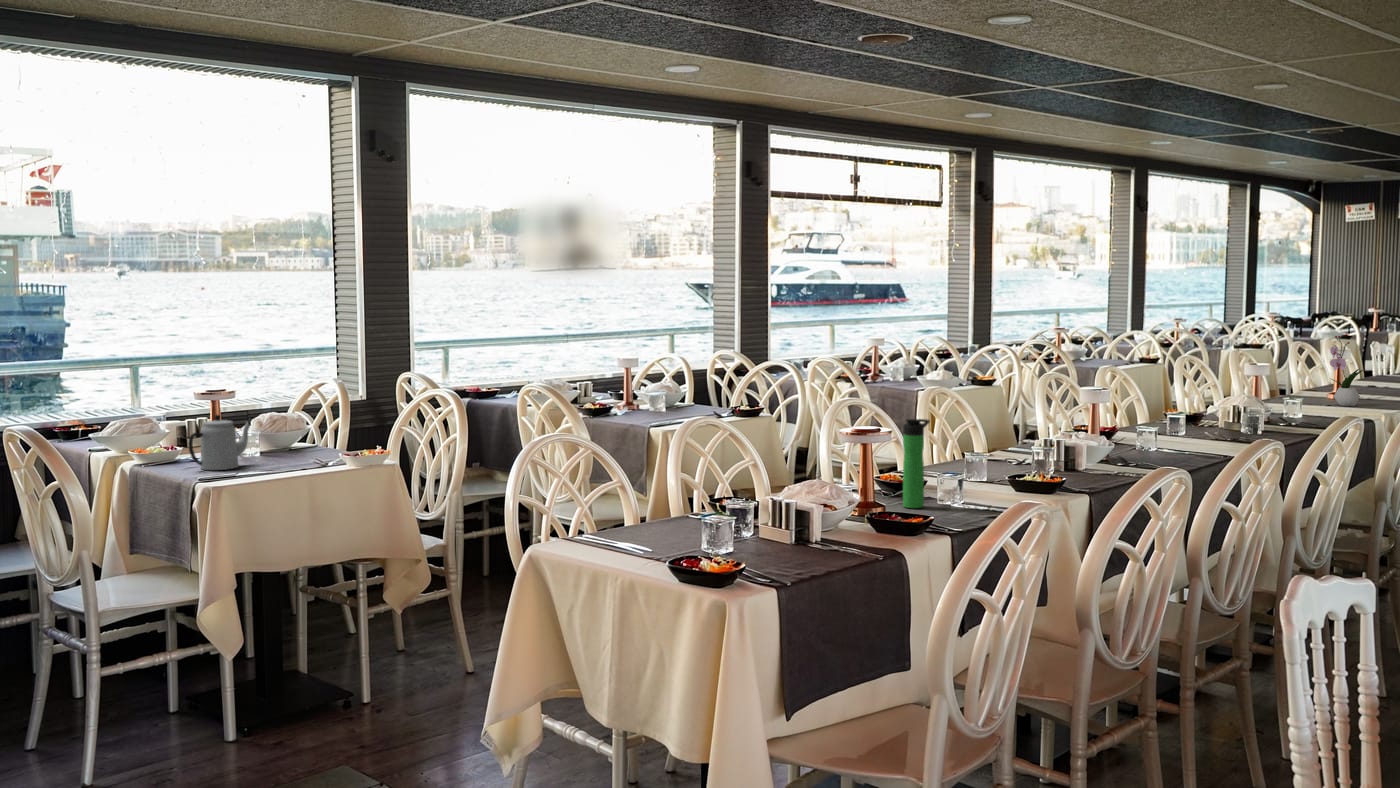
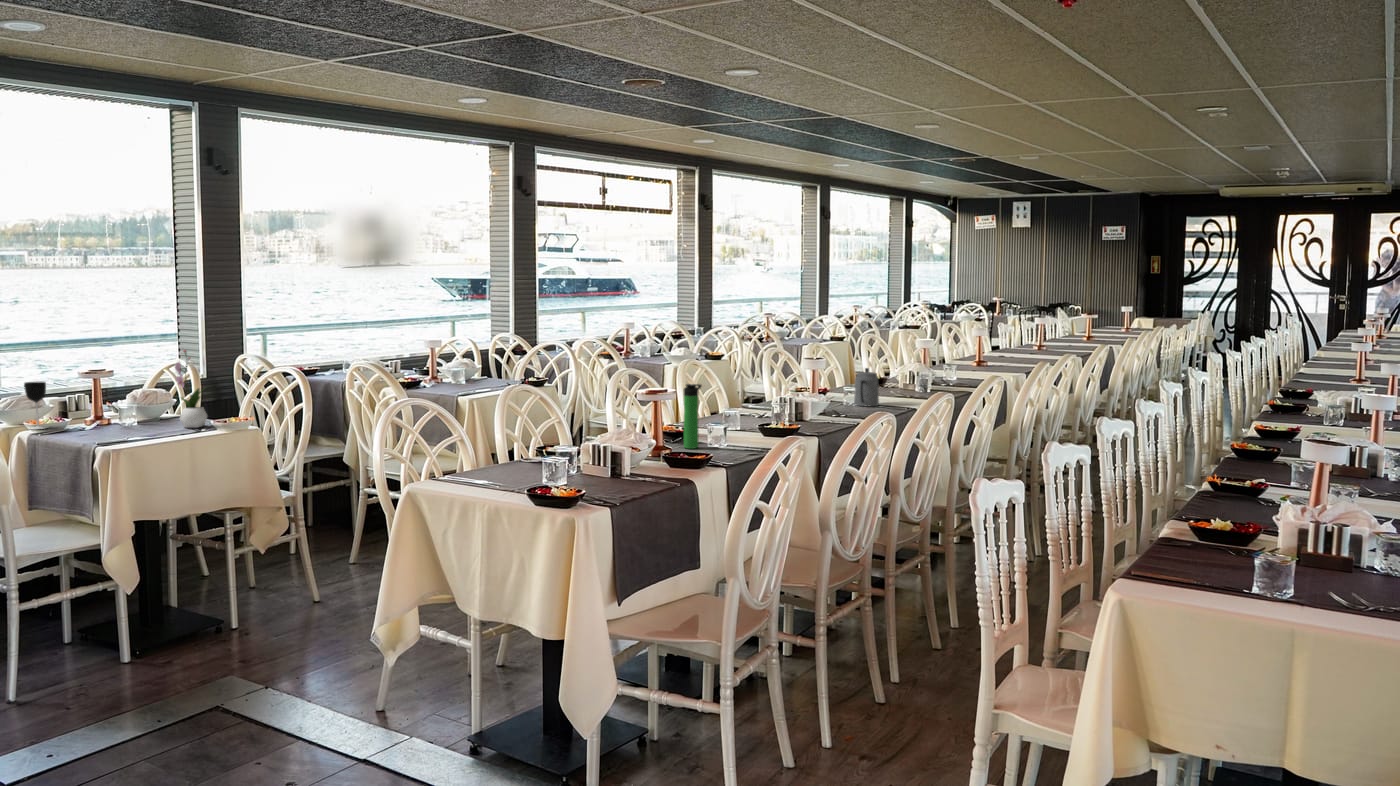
flower arrangement: present [1330,336,1363,406] -> present [175,350,207,428]
wine glass: none [140,402,165,458] -> present [24,381,46,429]
teapot: present [188,415,250,470] -> present [854,368,879,406]

